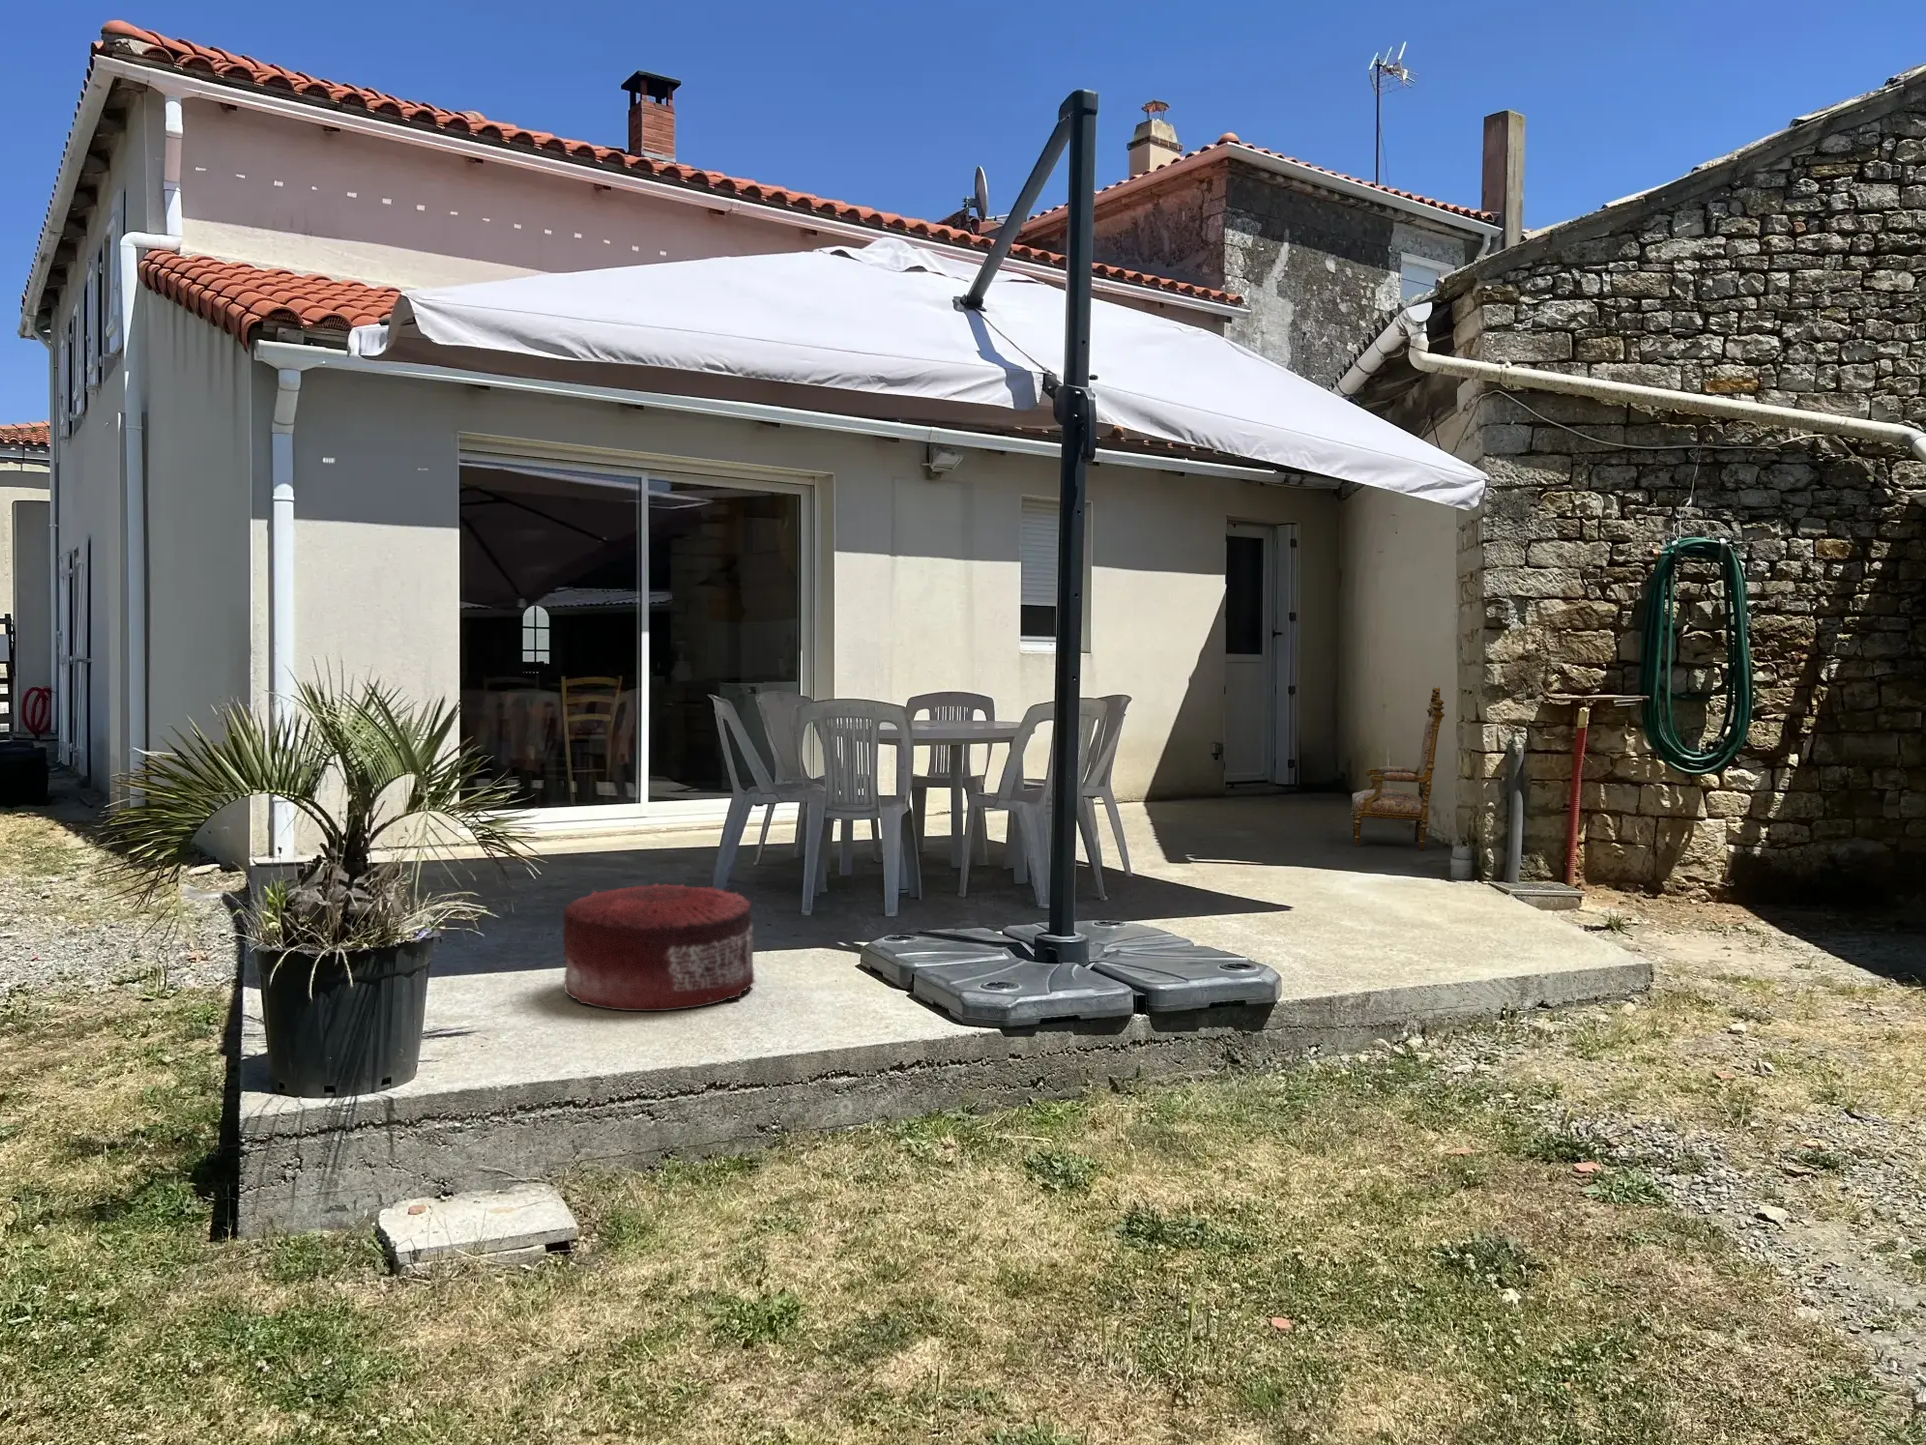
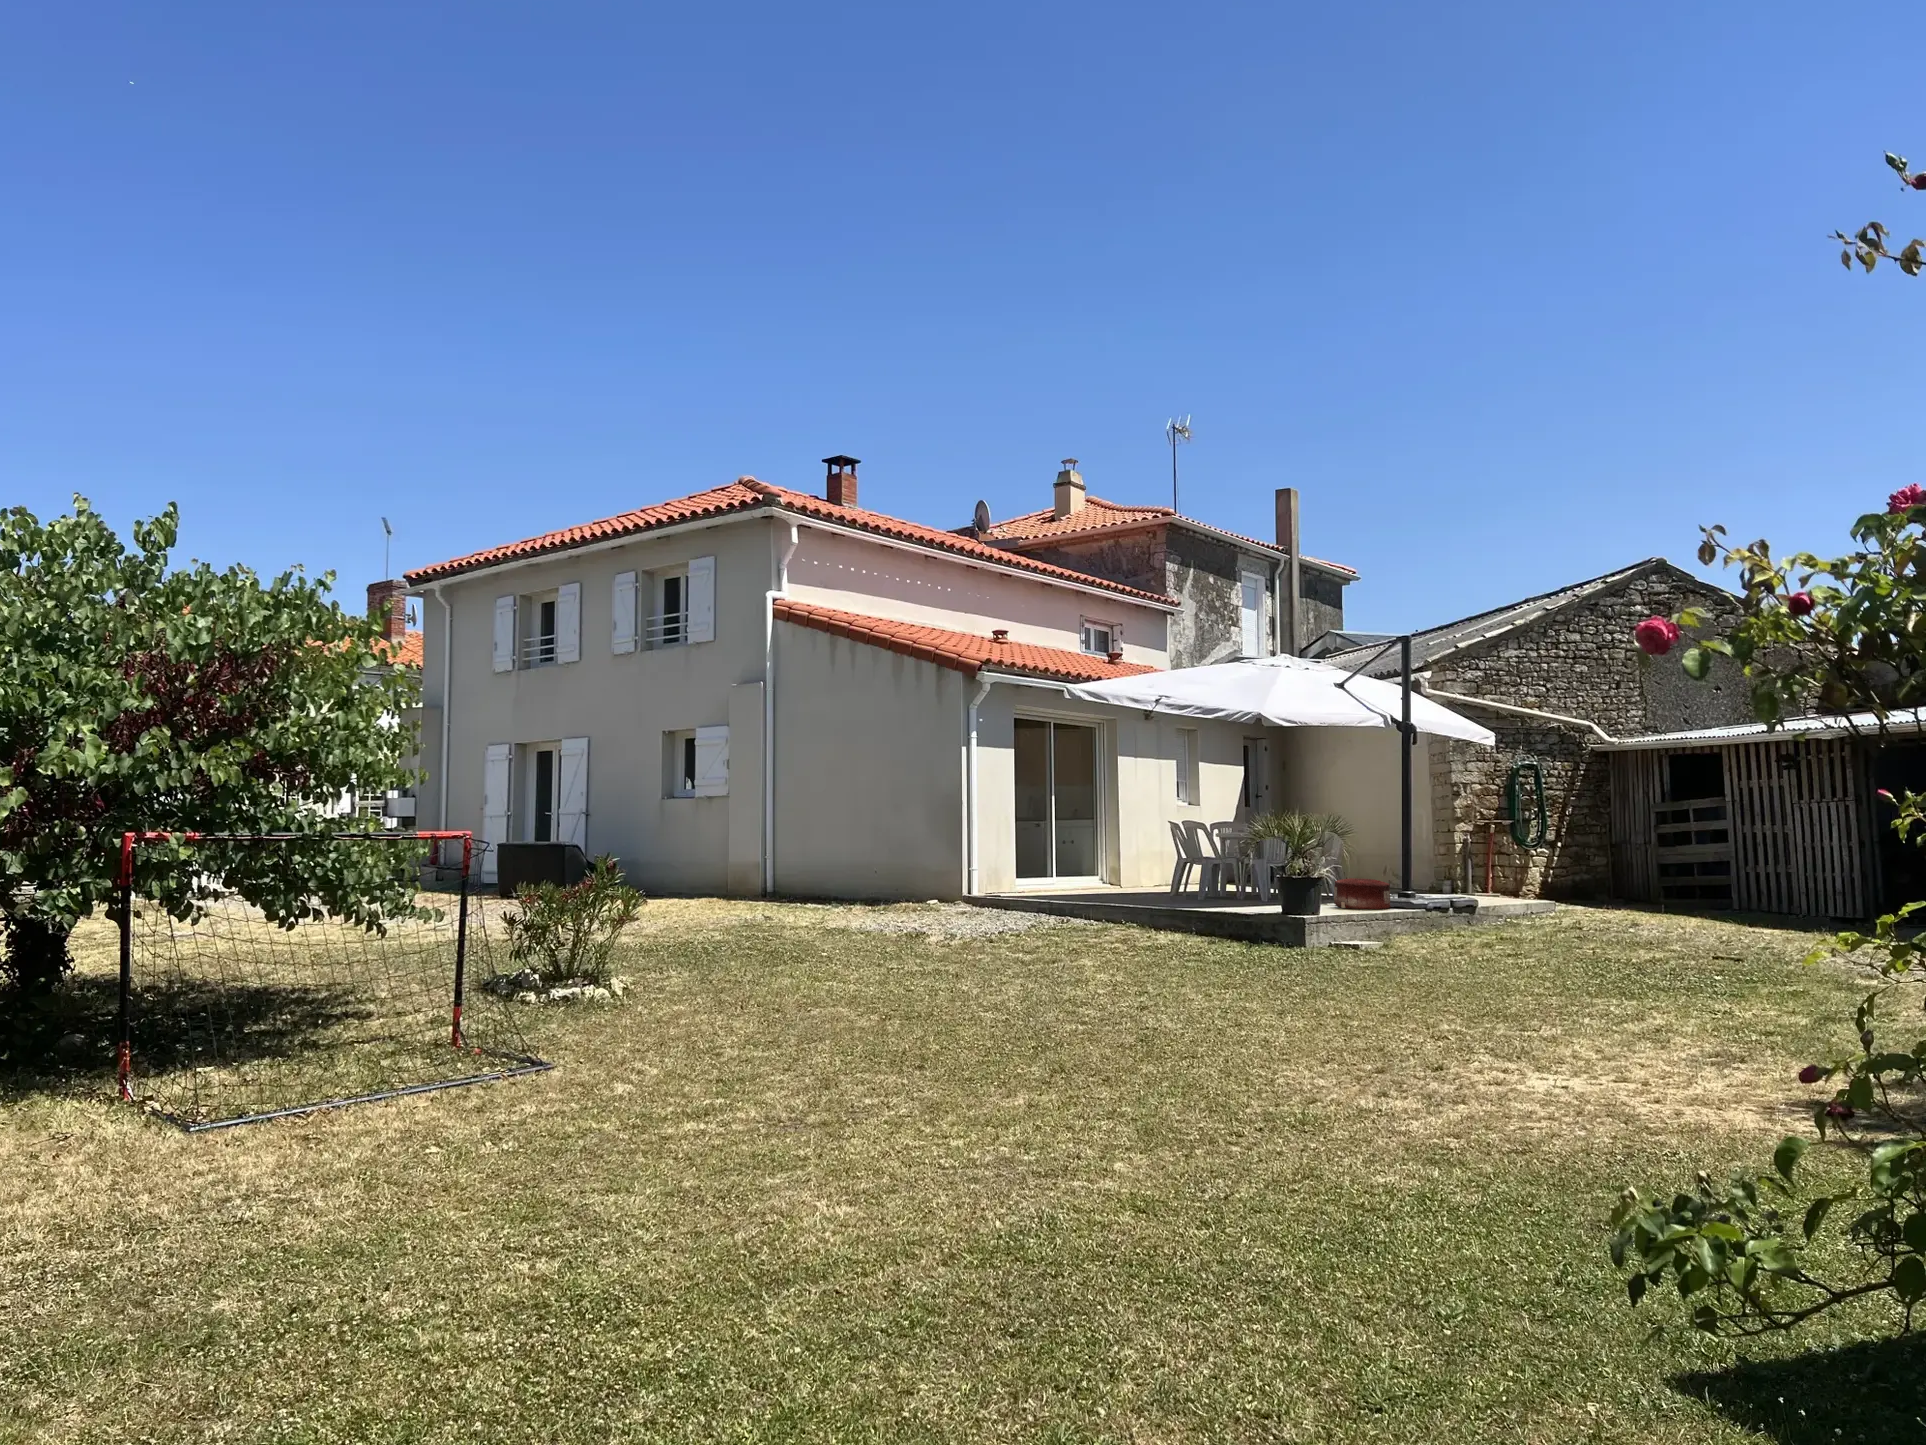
armchair: present [1350,687,1445,850] -> none [1381,819,1426,888]

